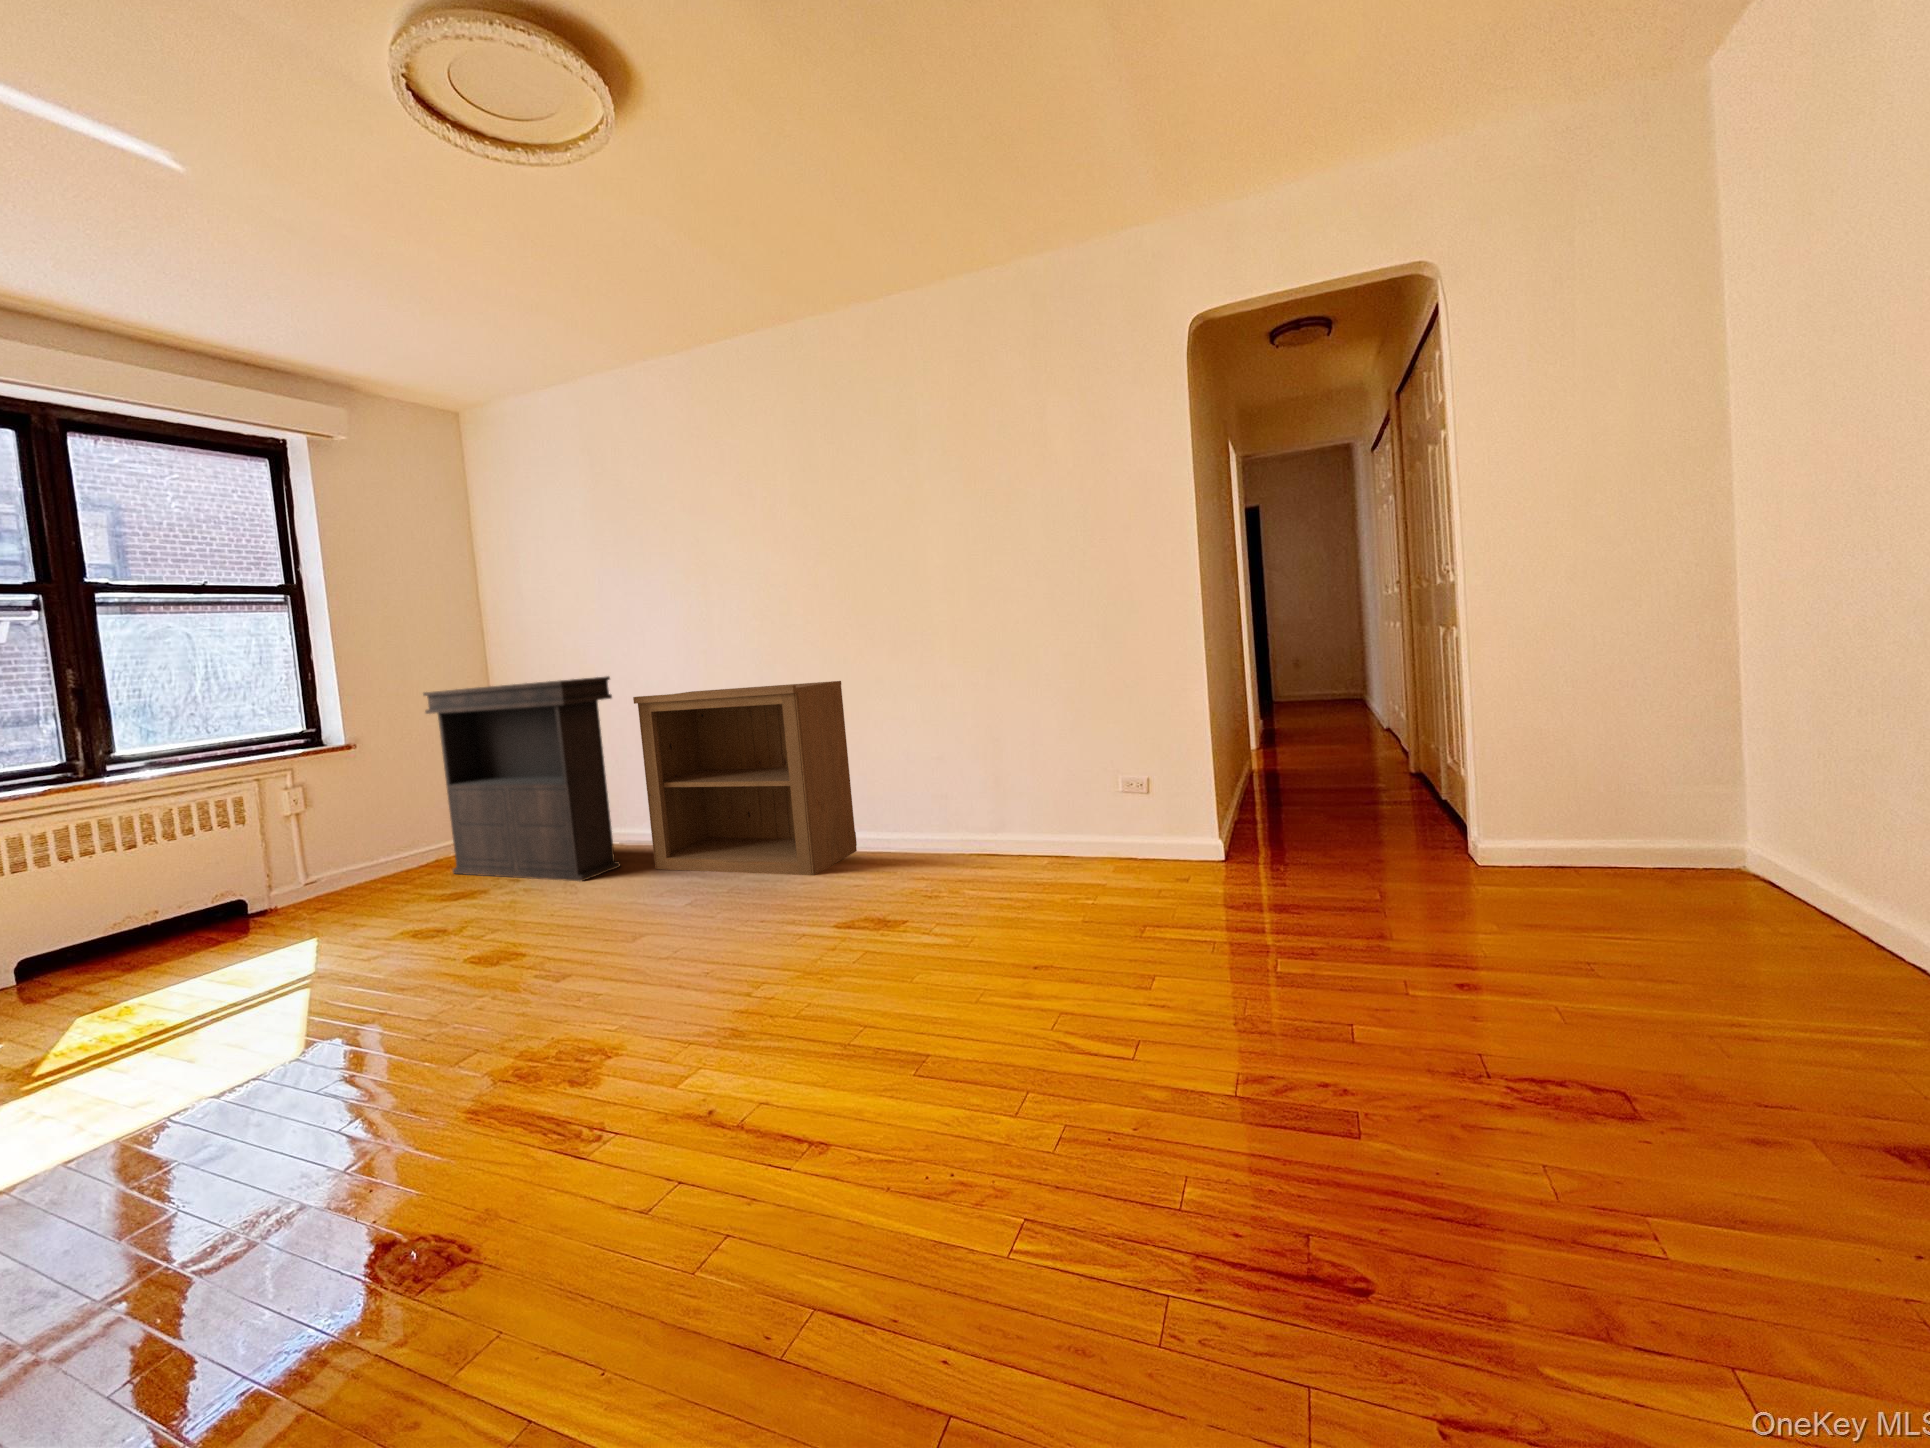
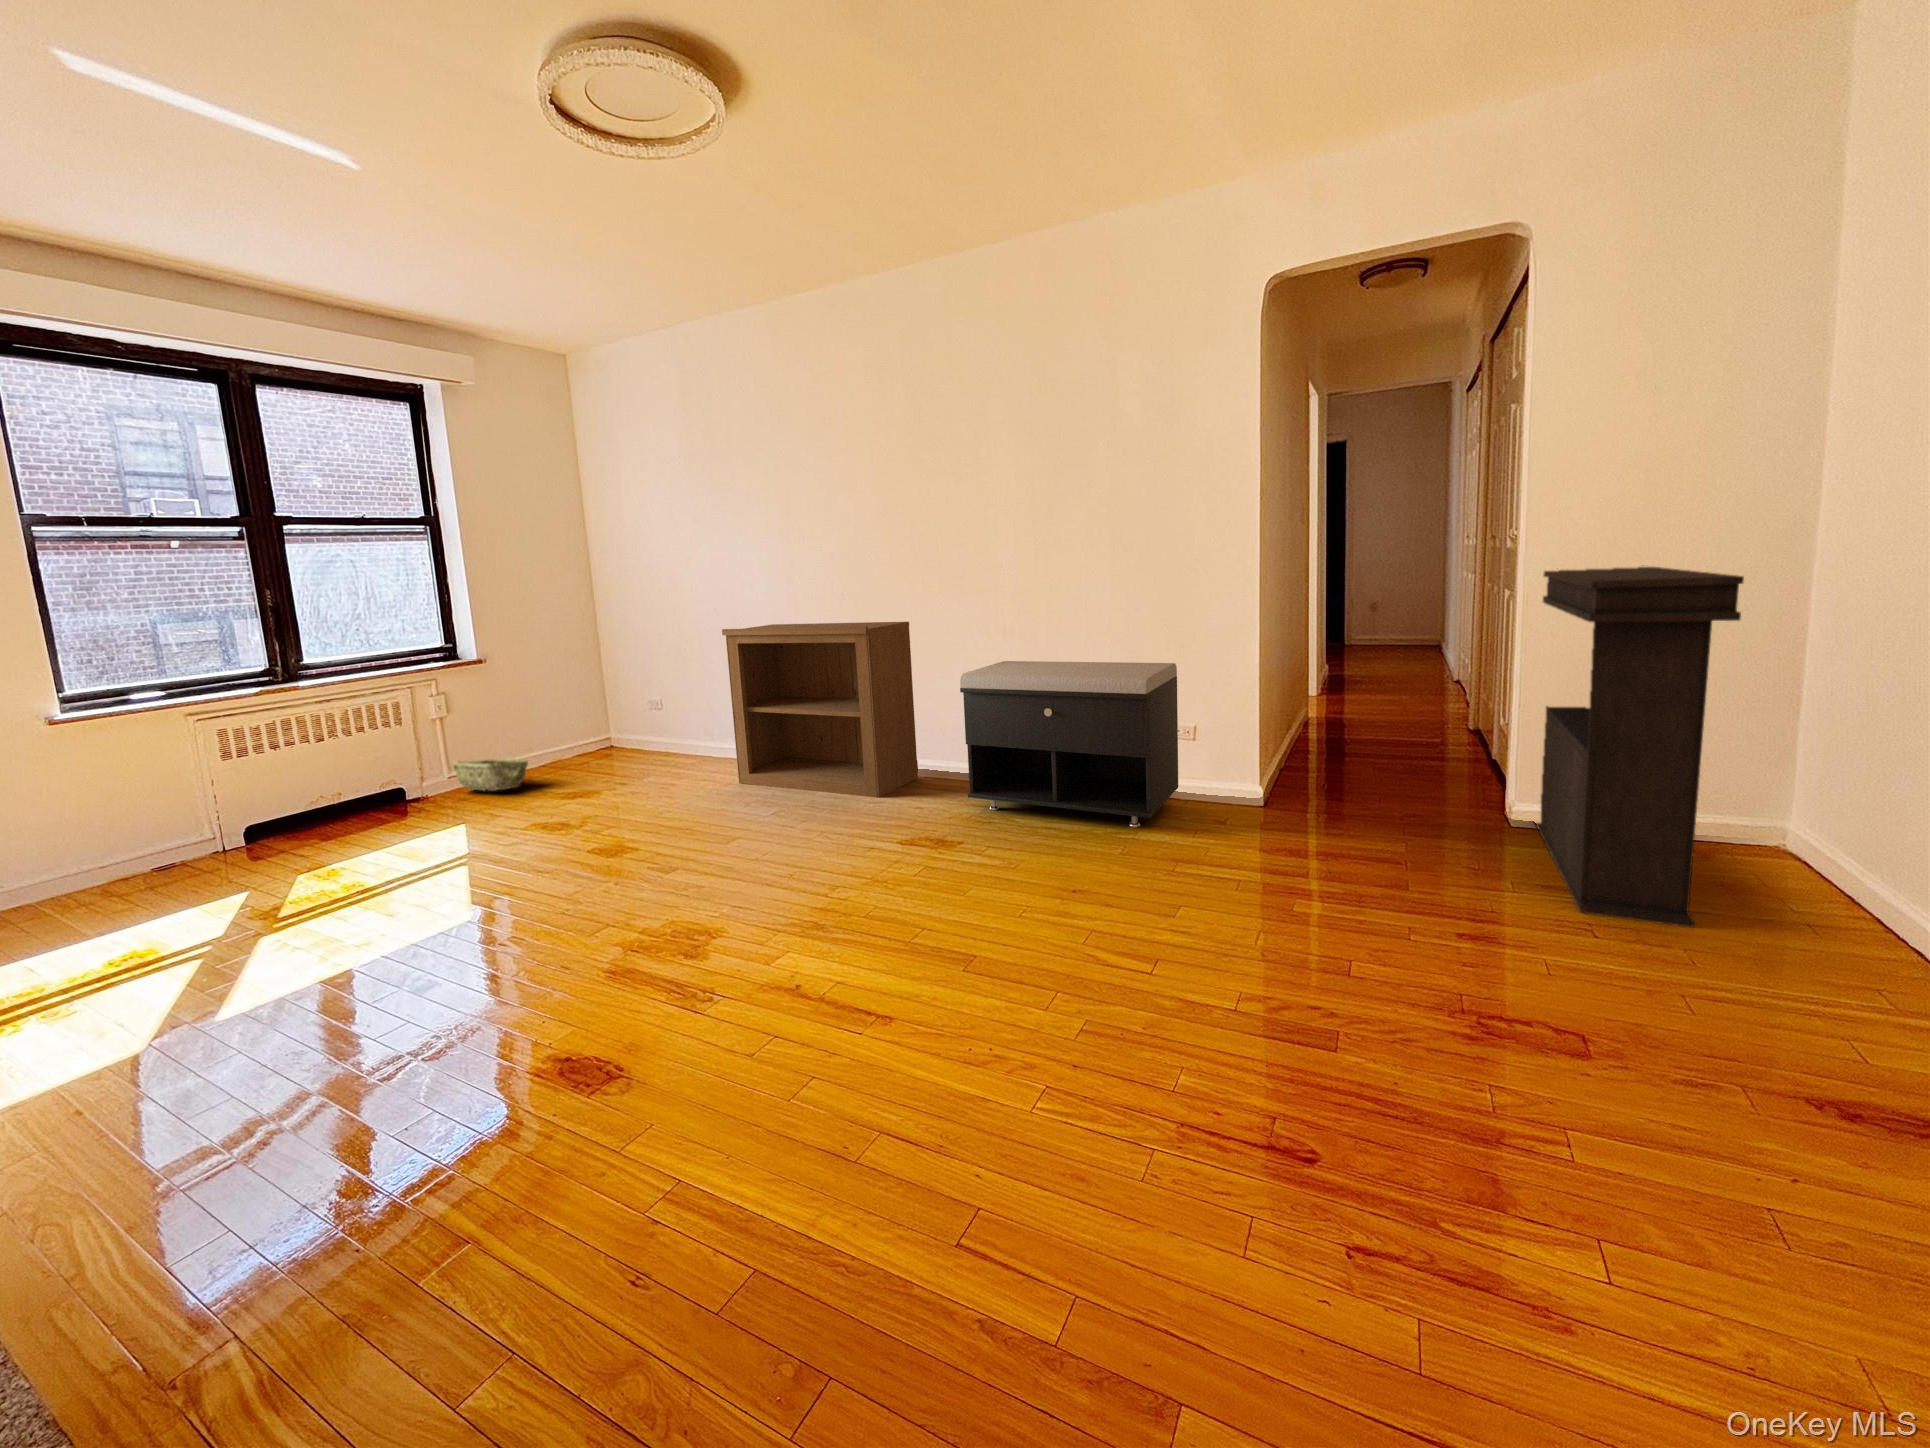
console table: present [423,676,620,881] -> present [1534,567,1744,927]
storage bench: none [898,710,1136,889] -> present [960,661,1178,827]
woven basket: none [310,857,404,897] -> present [453,759,528,791]

